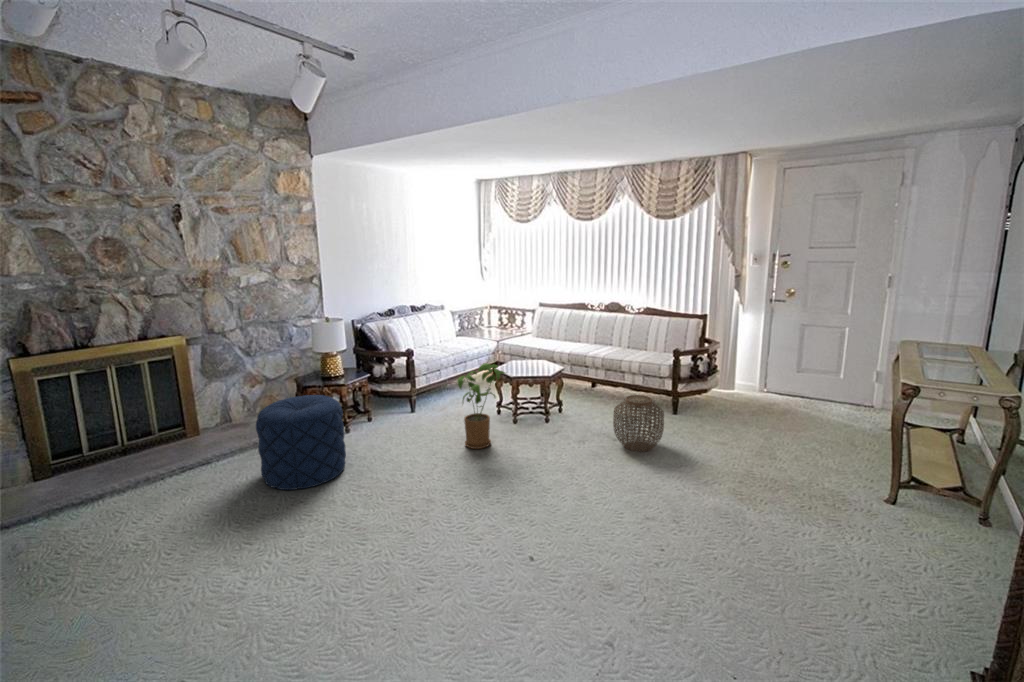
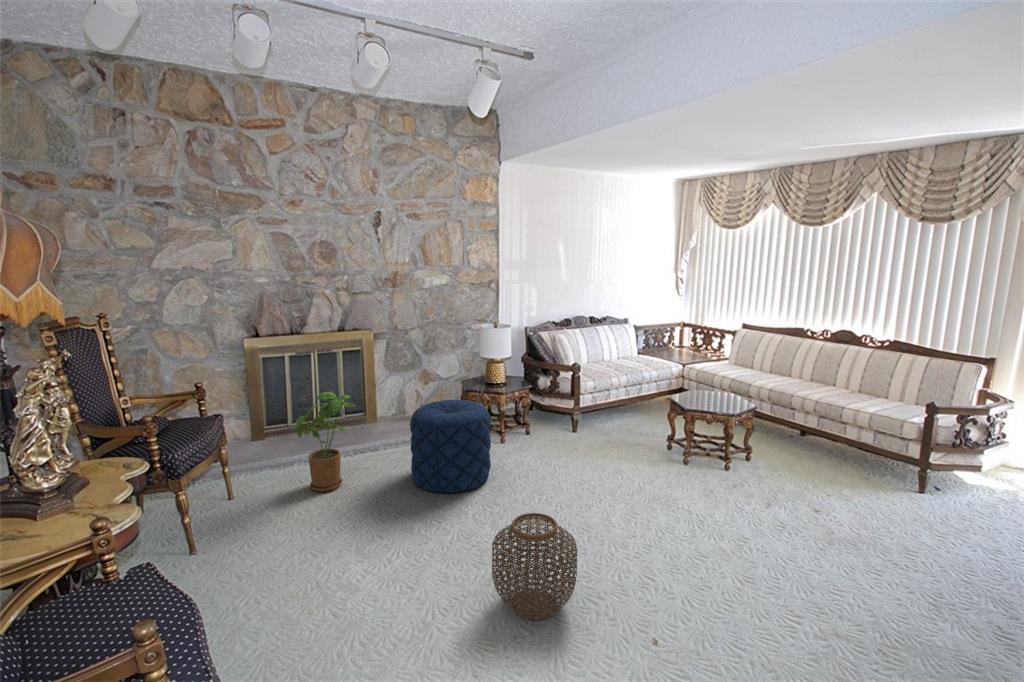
house plant: present [458,363,505,449] -> present [296,392,356,492]
woven basket: present [613,395,664,452] -> present [492,513,577,620]

